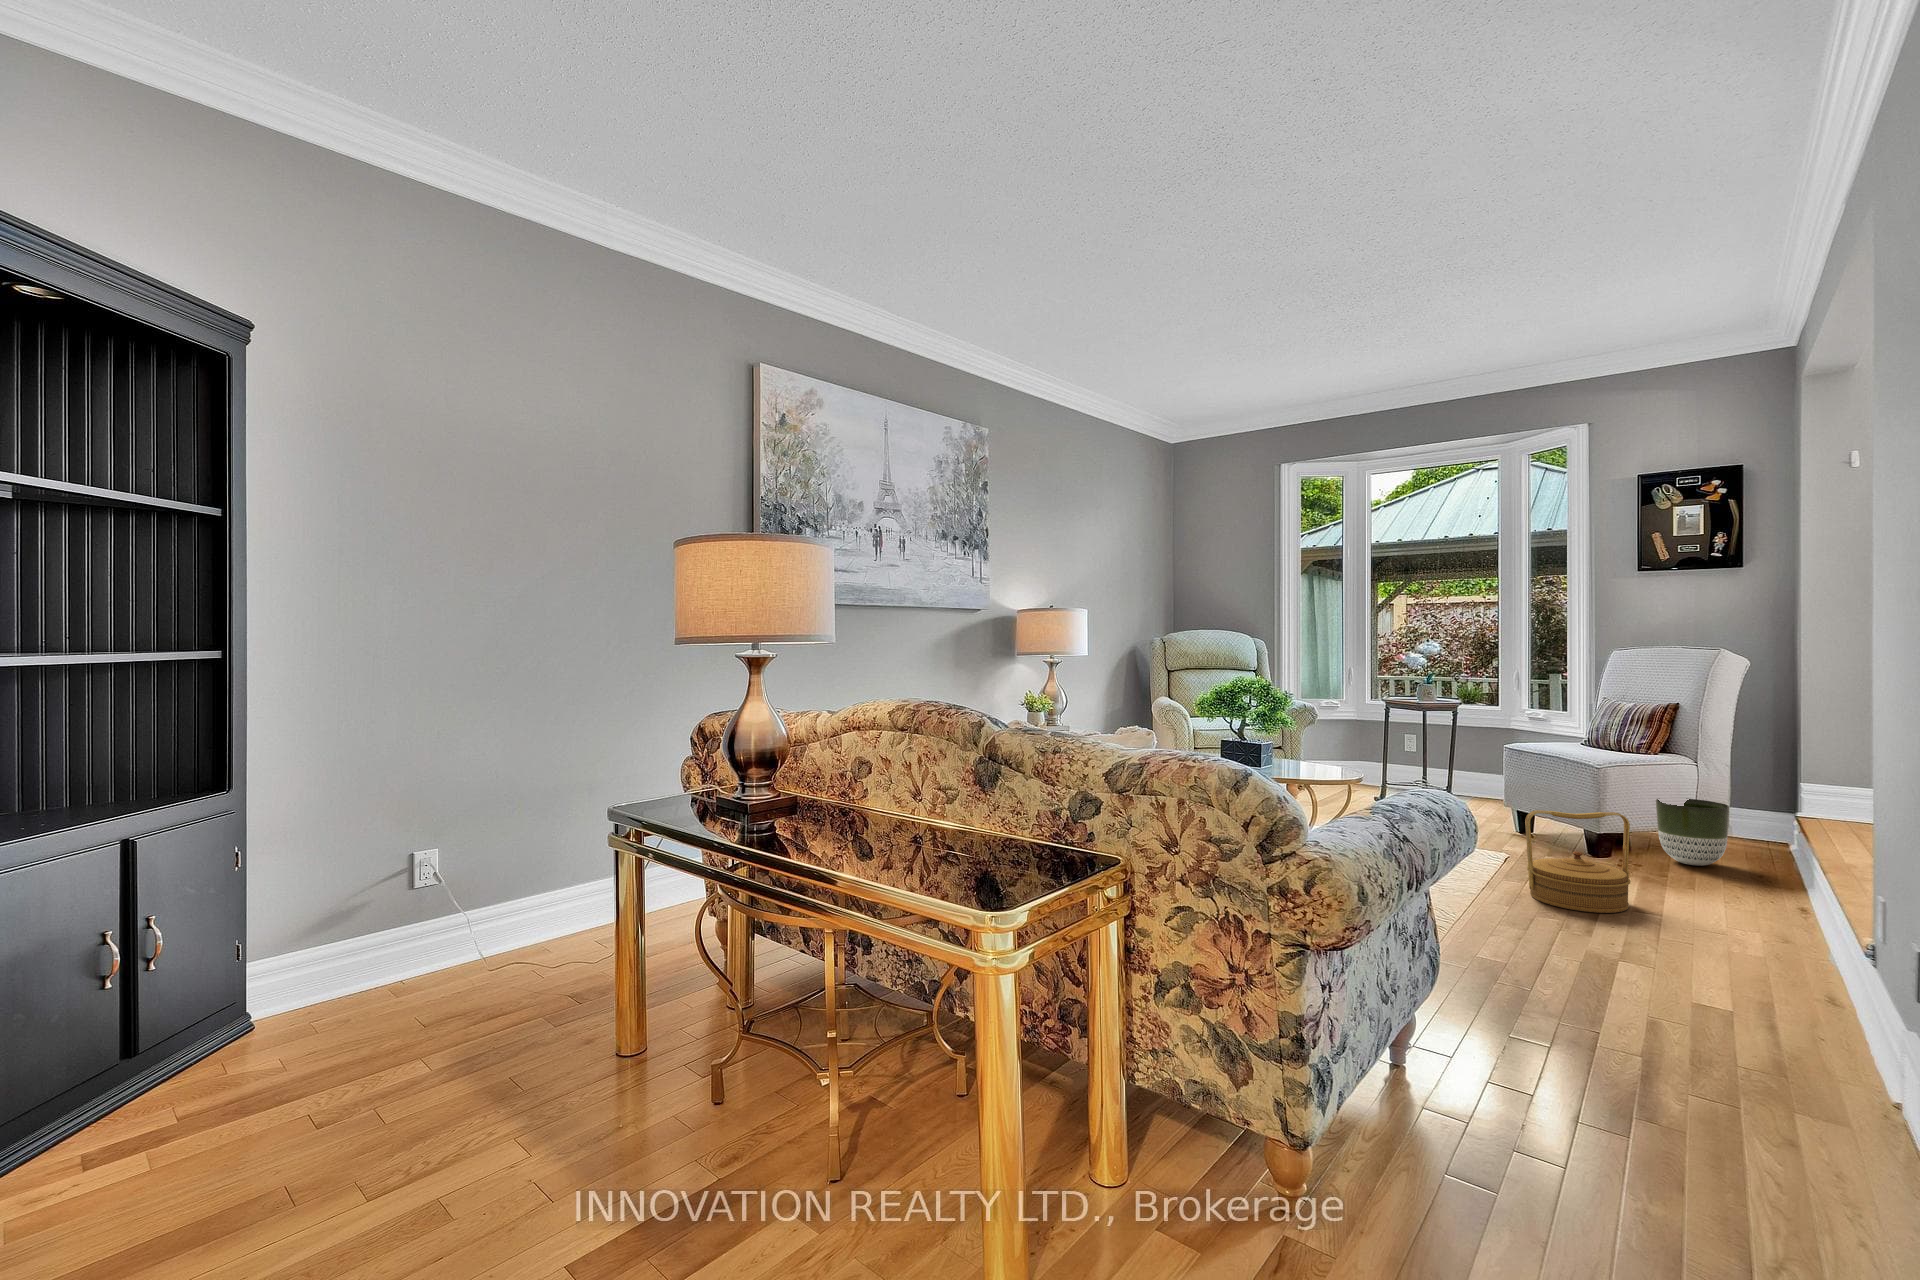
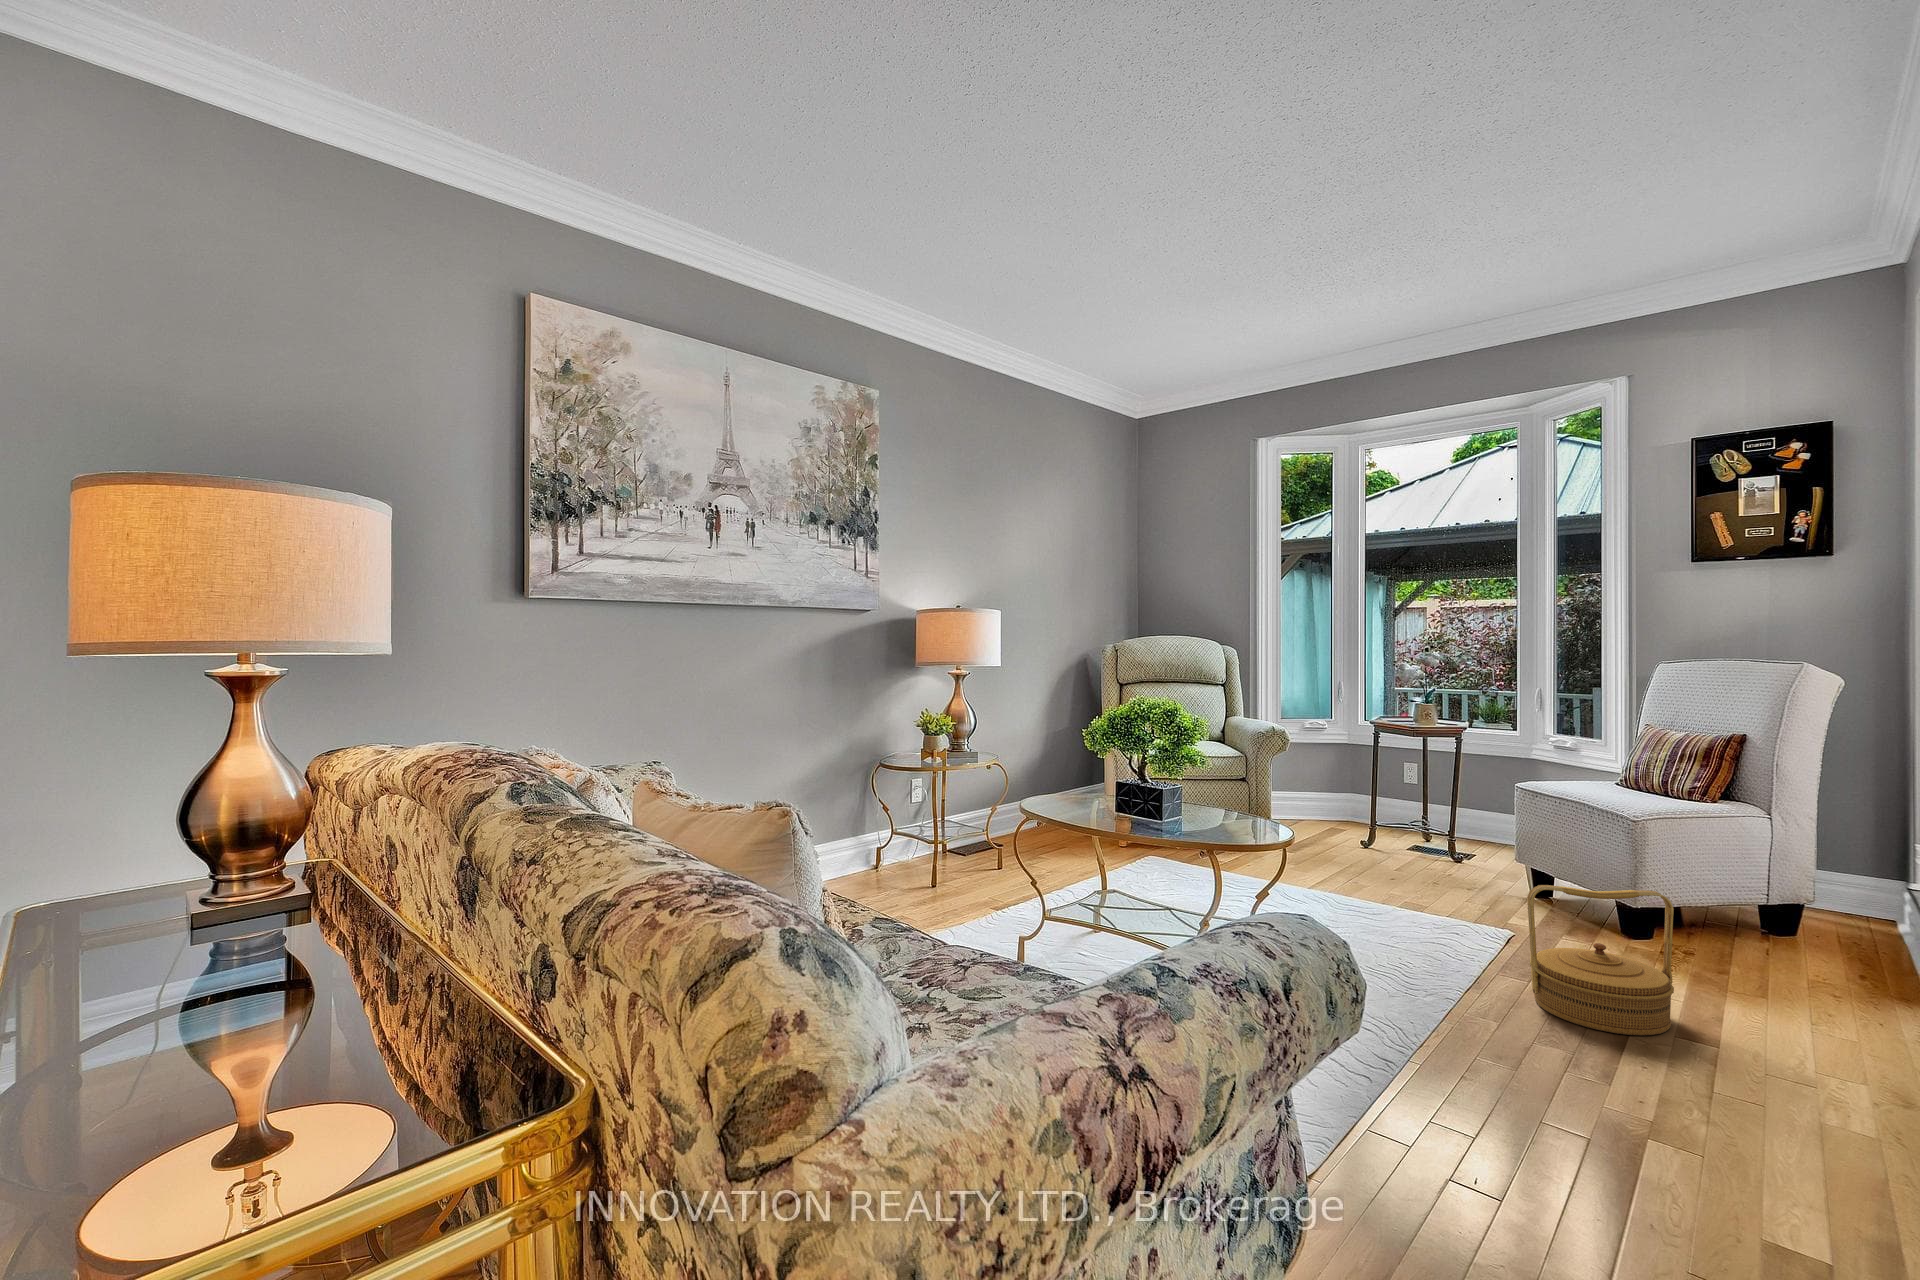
planter: present [1656,798,1729,866] -> none [1713,860,1815,954]

